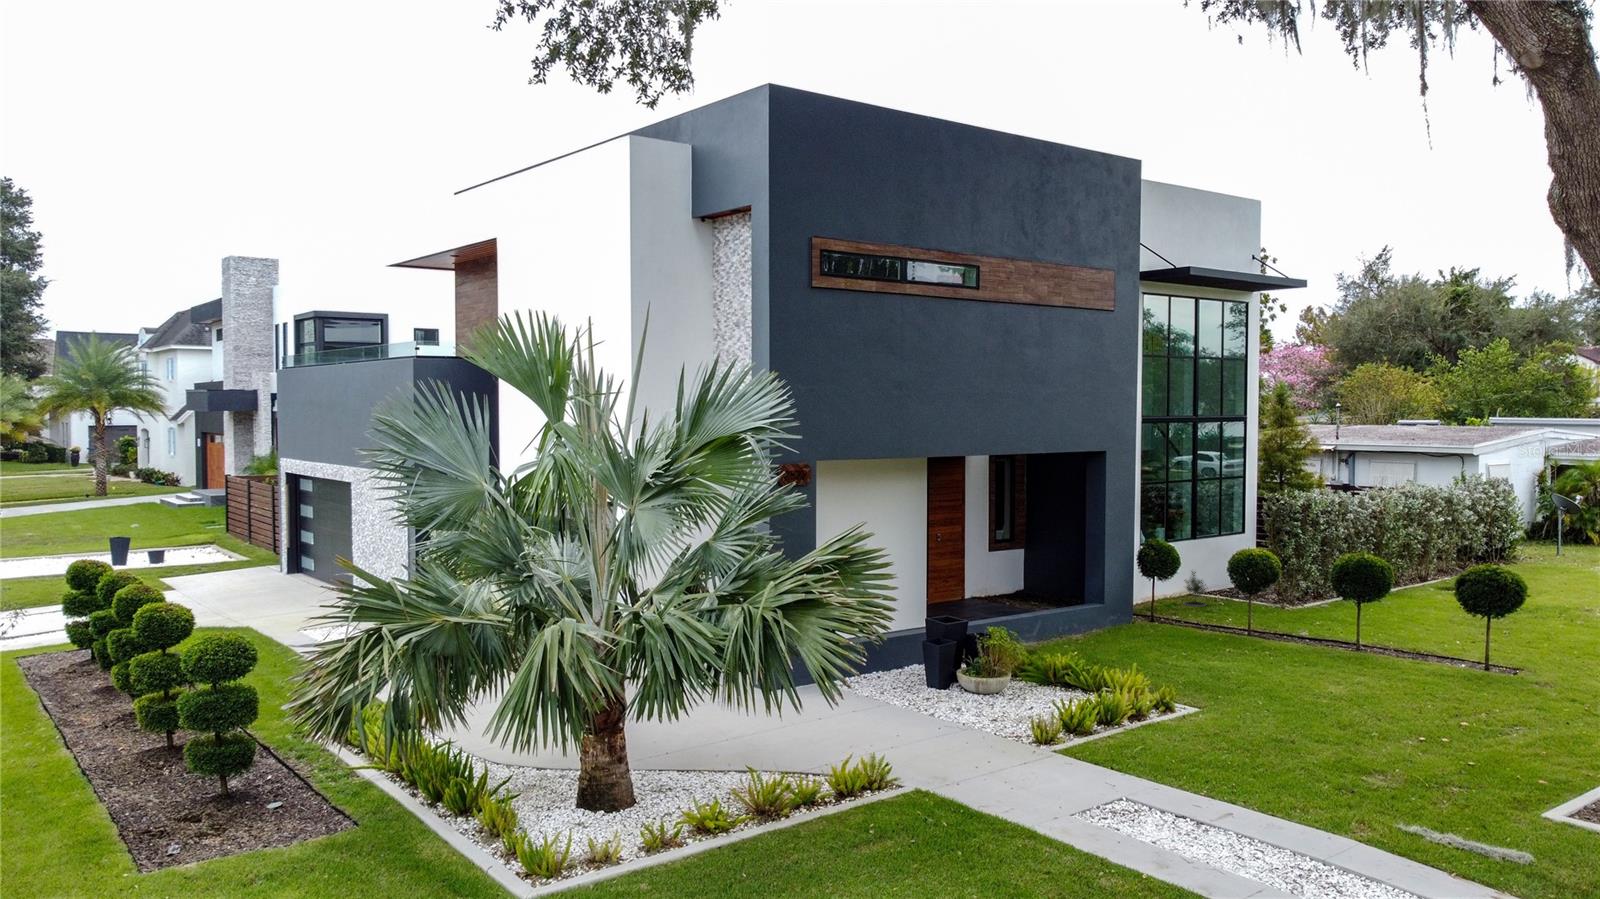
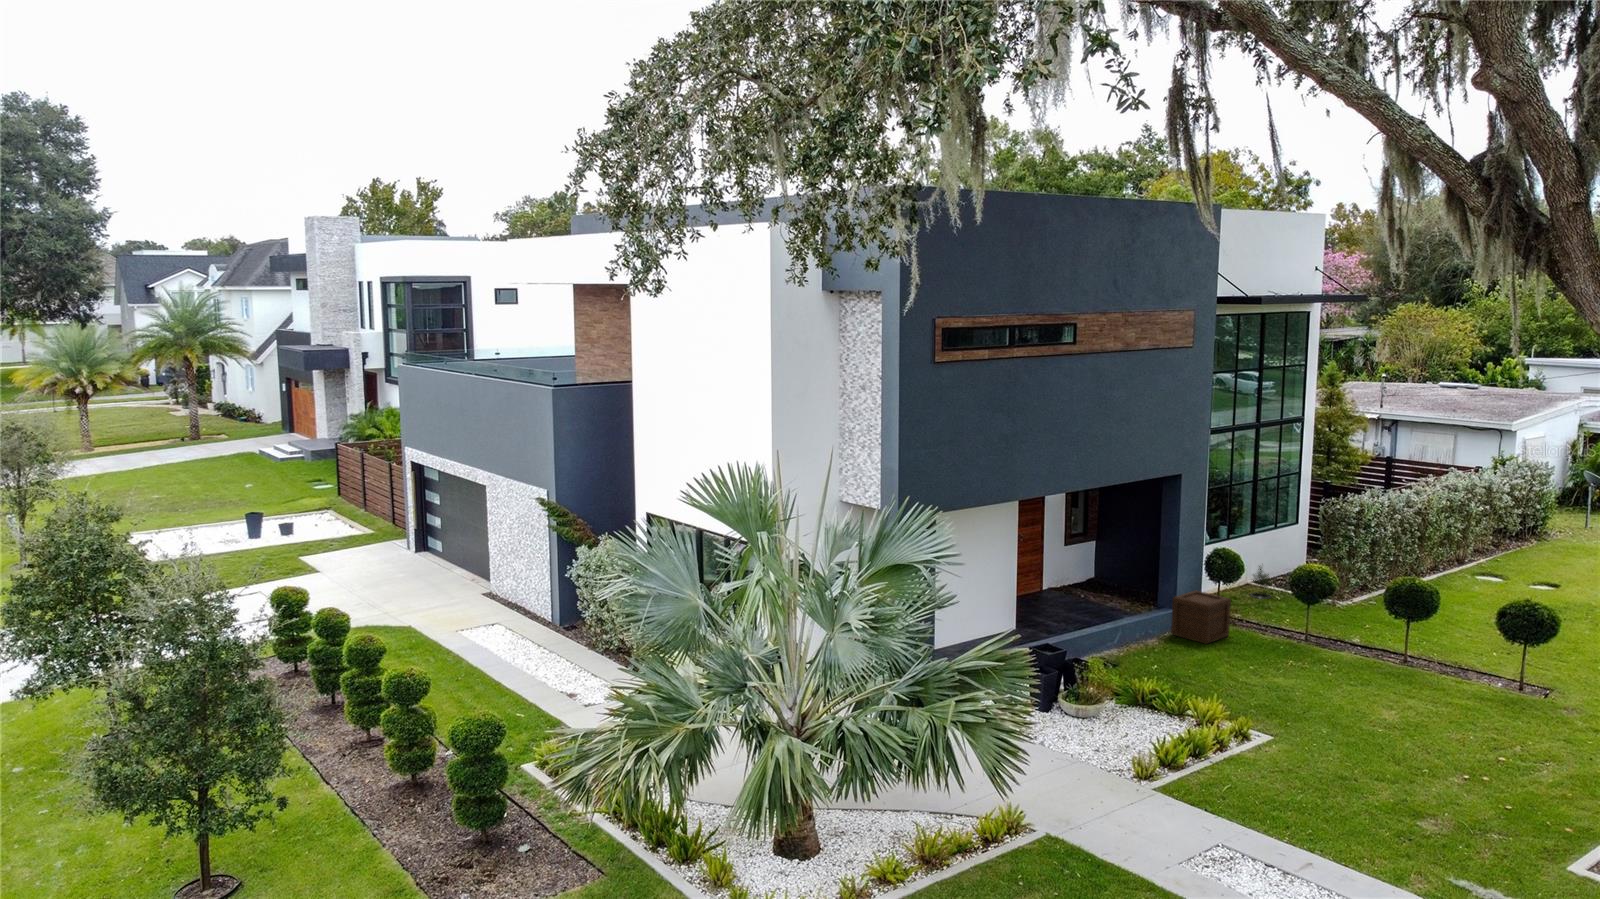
wooden crate: none [1094,585,1158,639] -> present [1171,590,1231,644]

